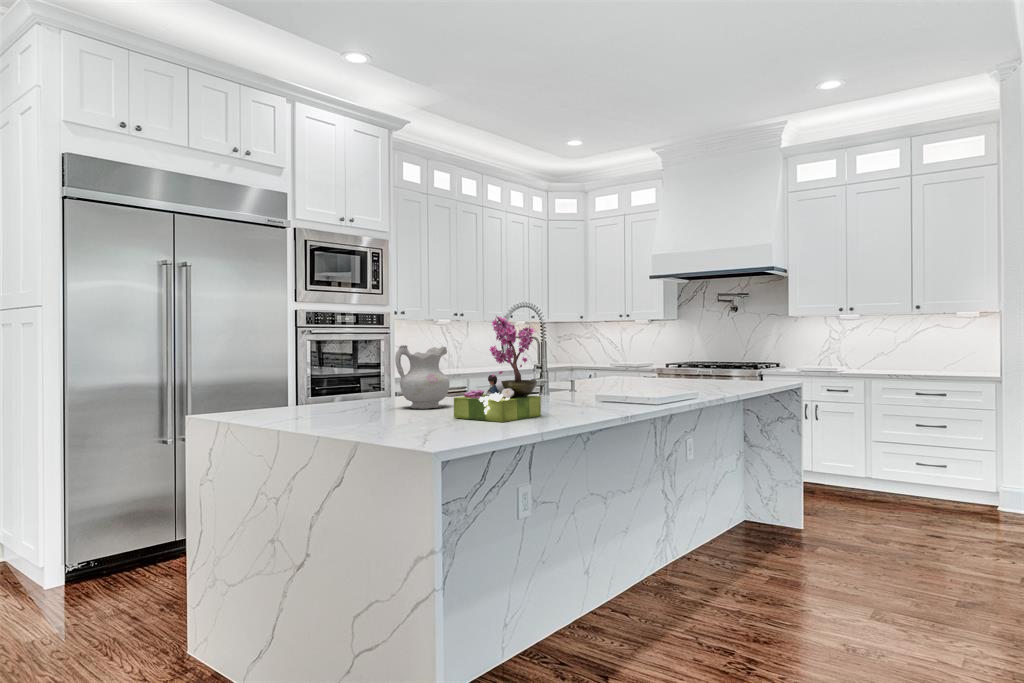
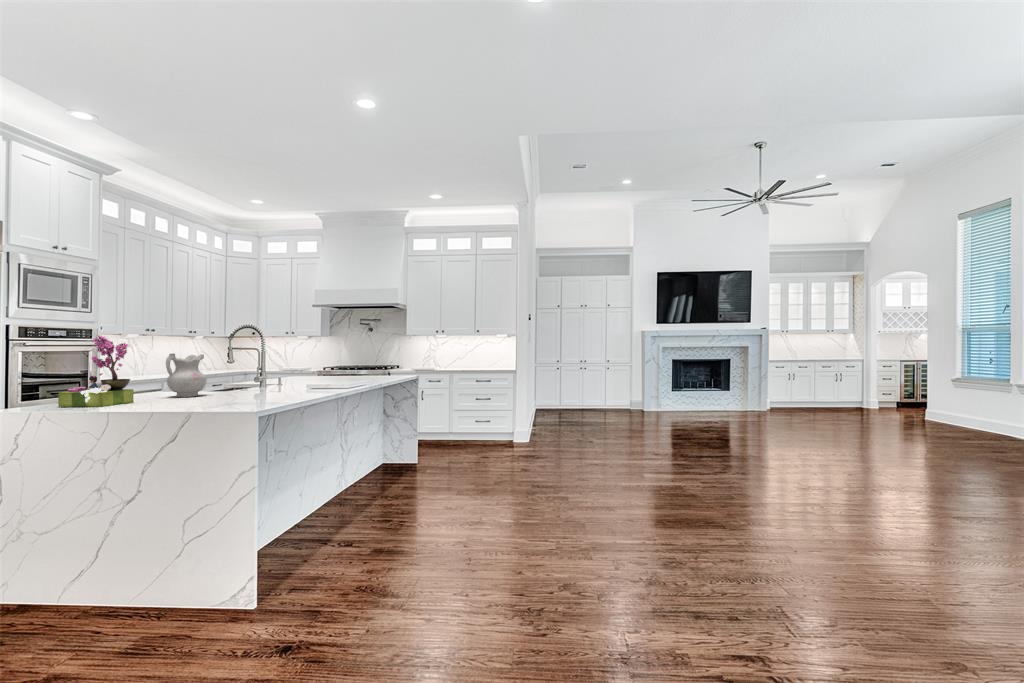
flower arrangement: present [454,316,541,422] -> present [58,335,133,407]

